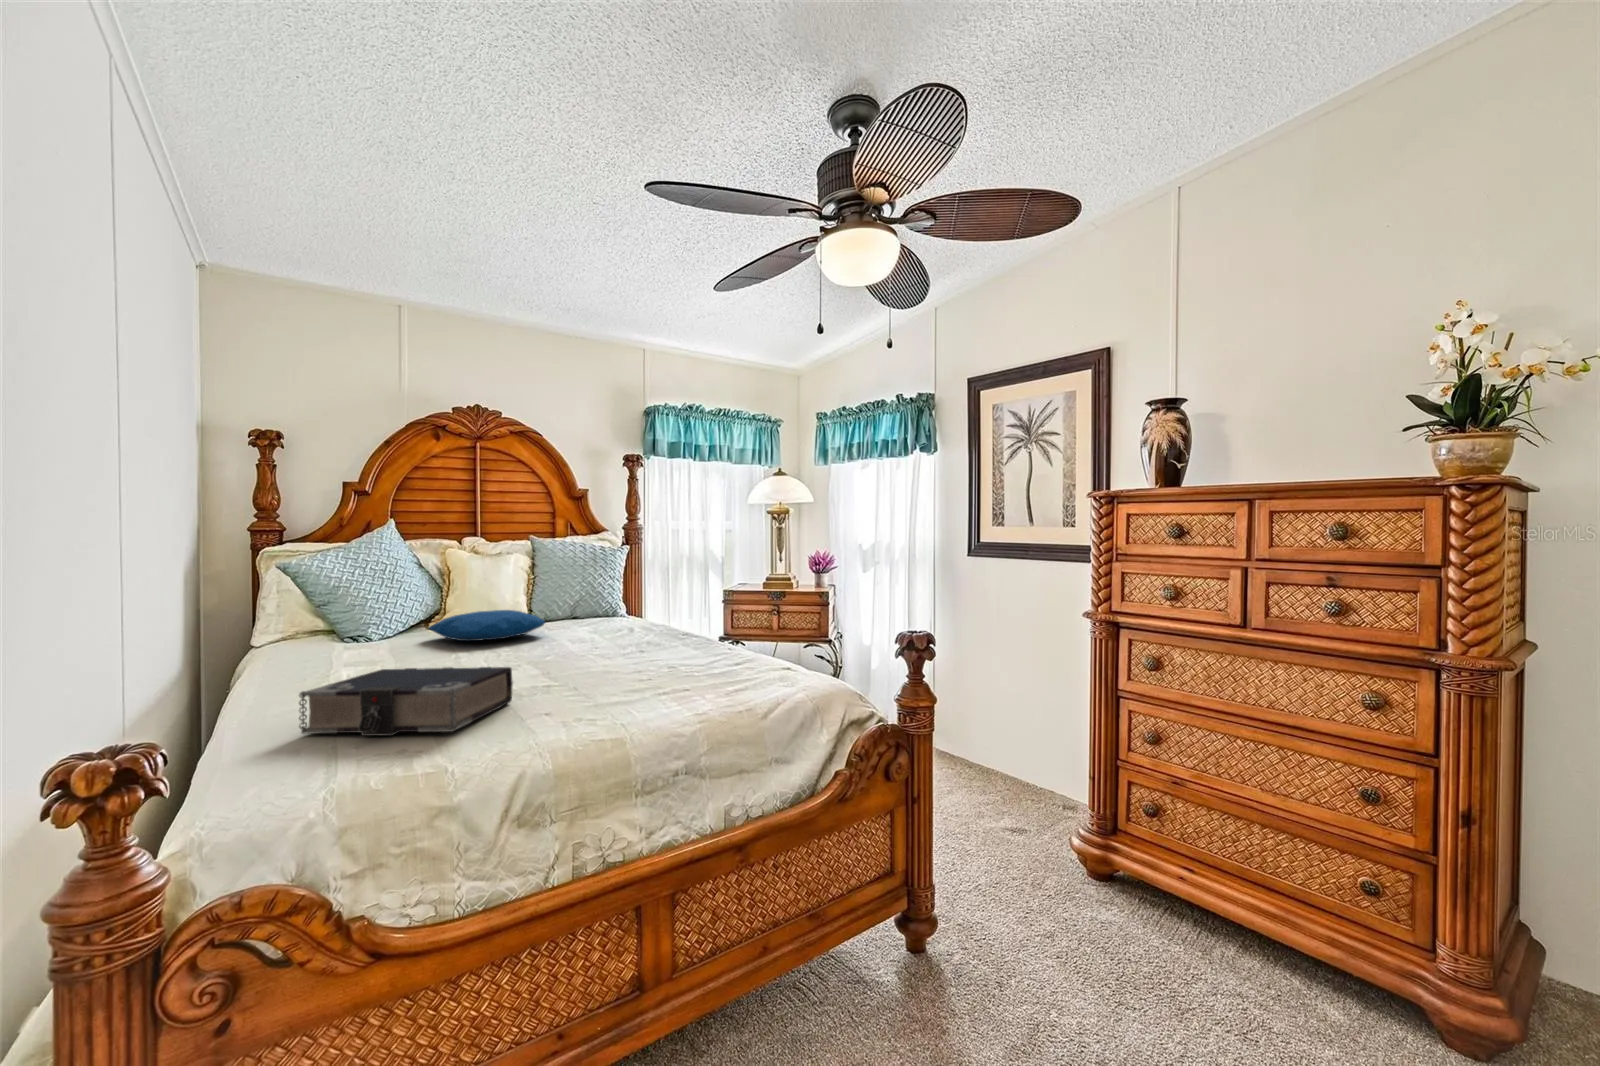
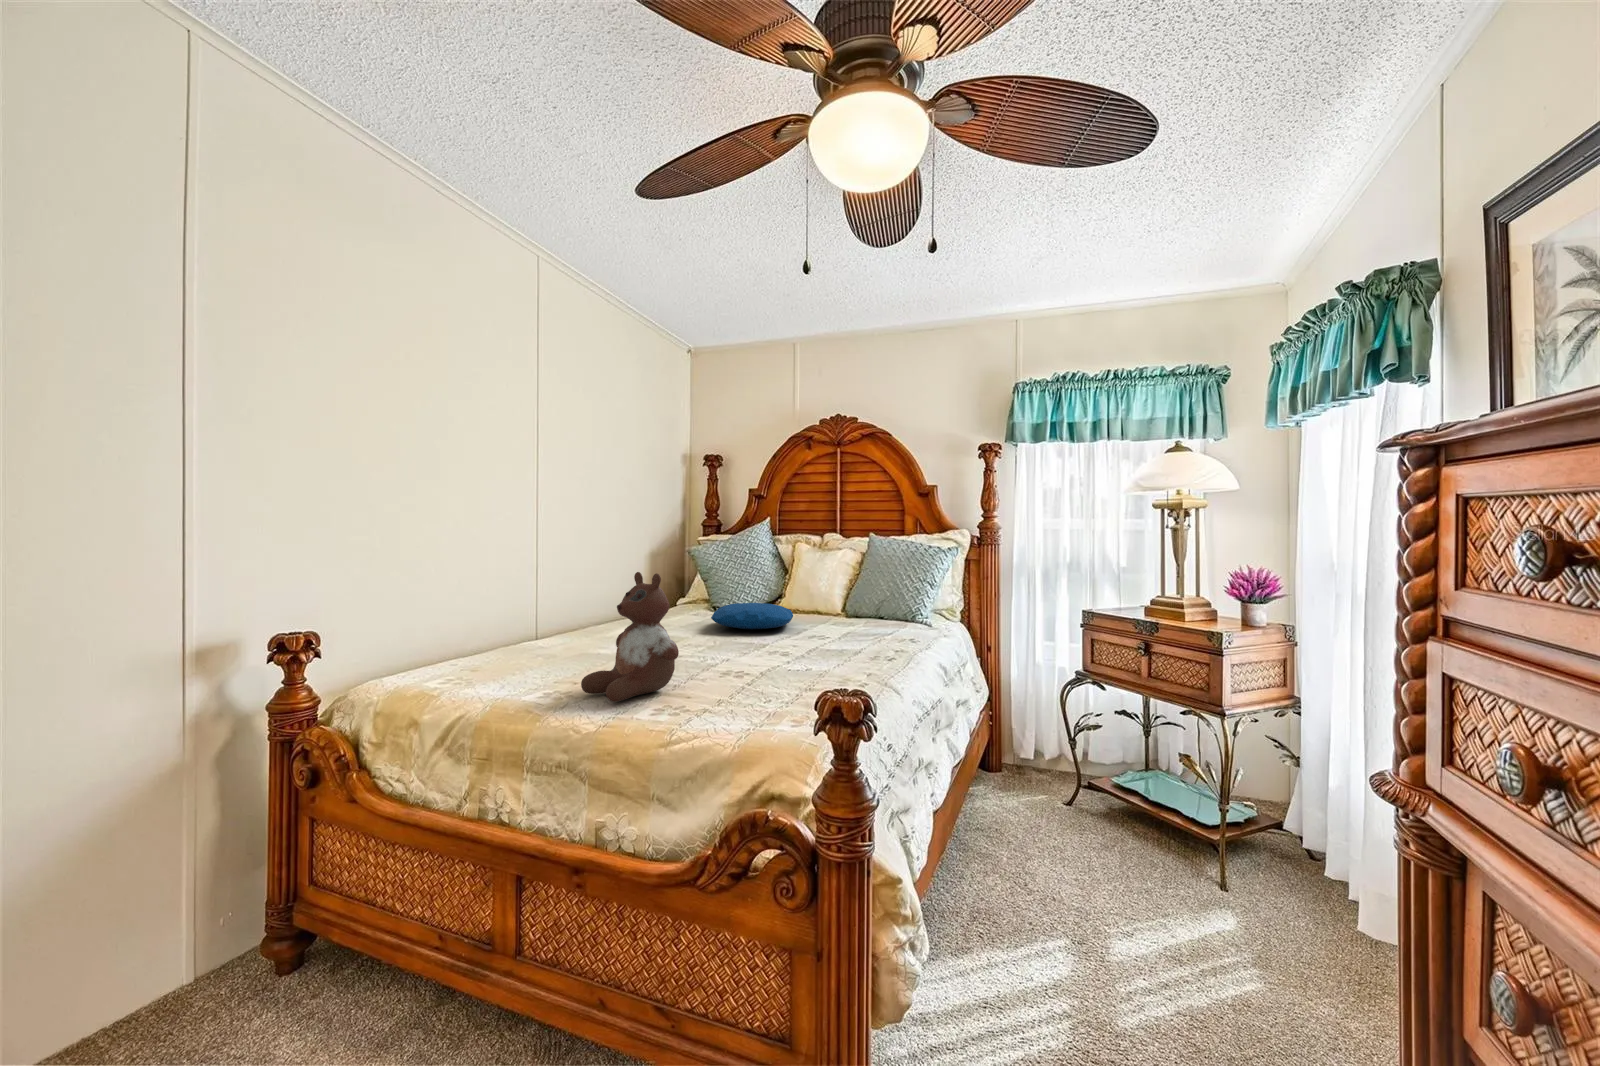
stuffed bear: none [573,565,681,705] -> present [581,572,679,702]
book: present [299,667,513,736] -> none [466,635,583,685]

